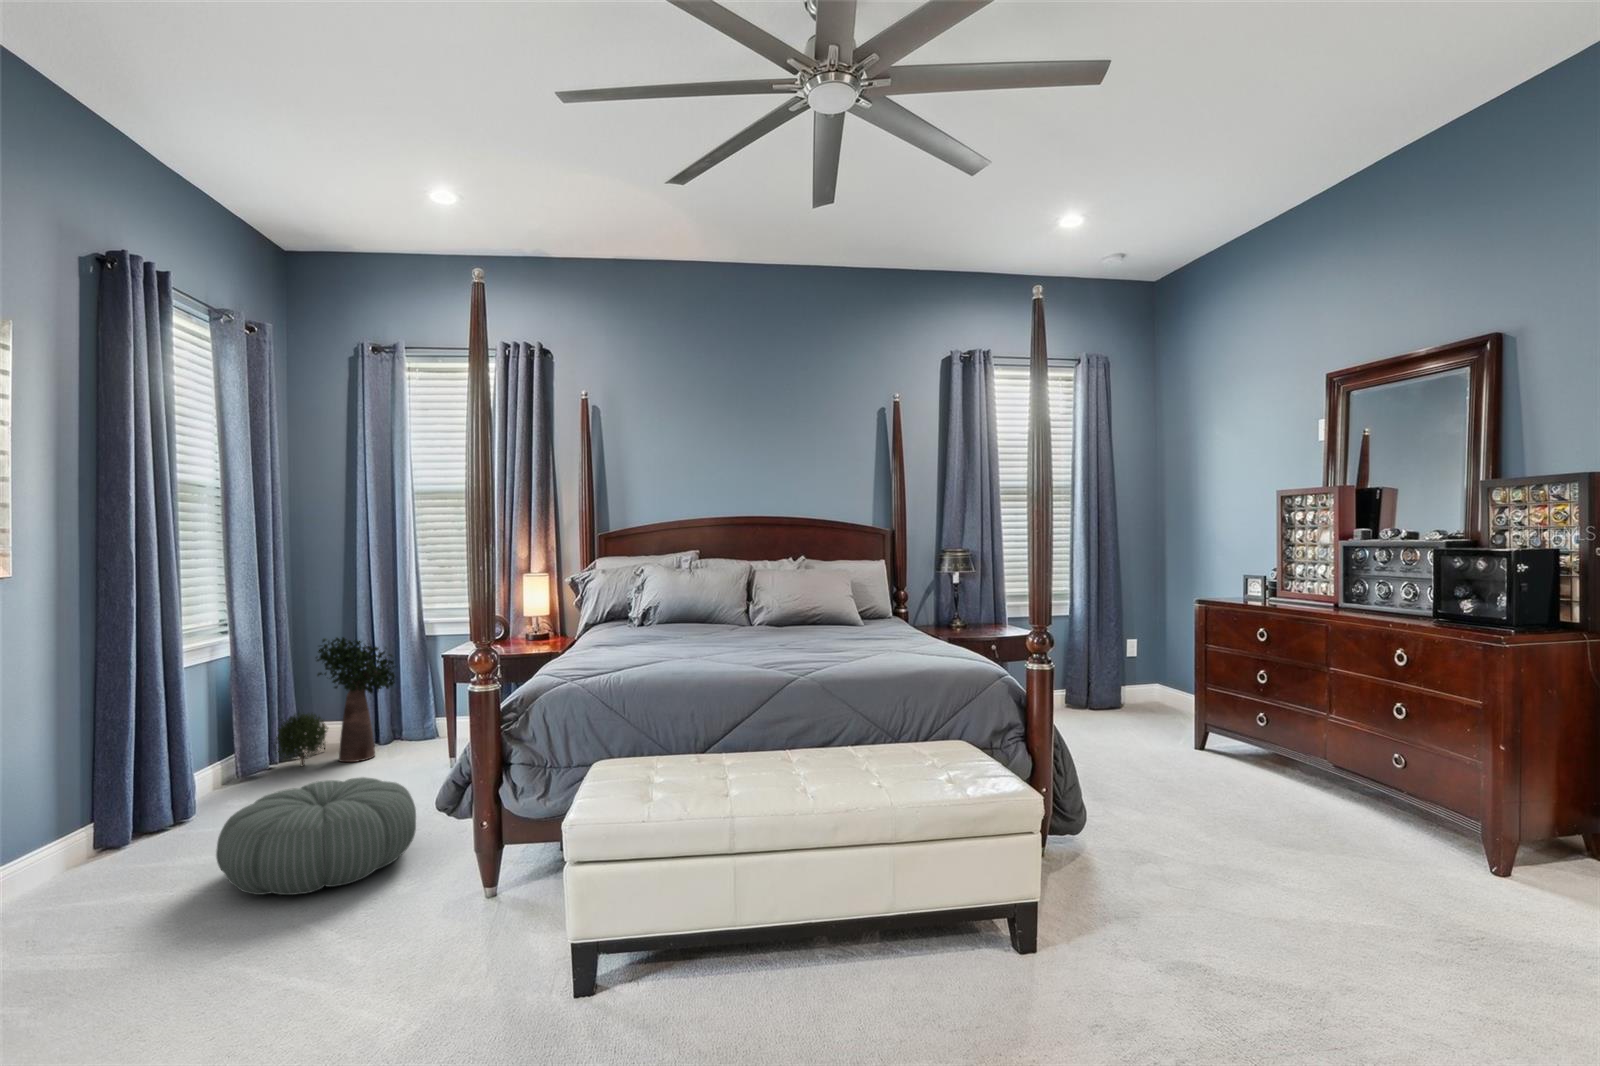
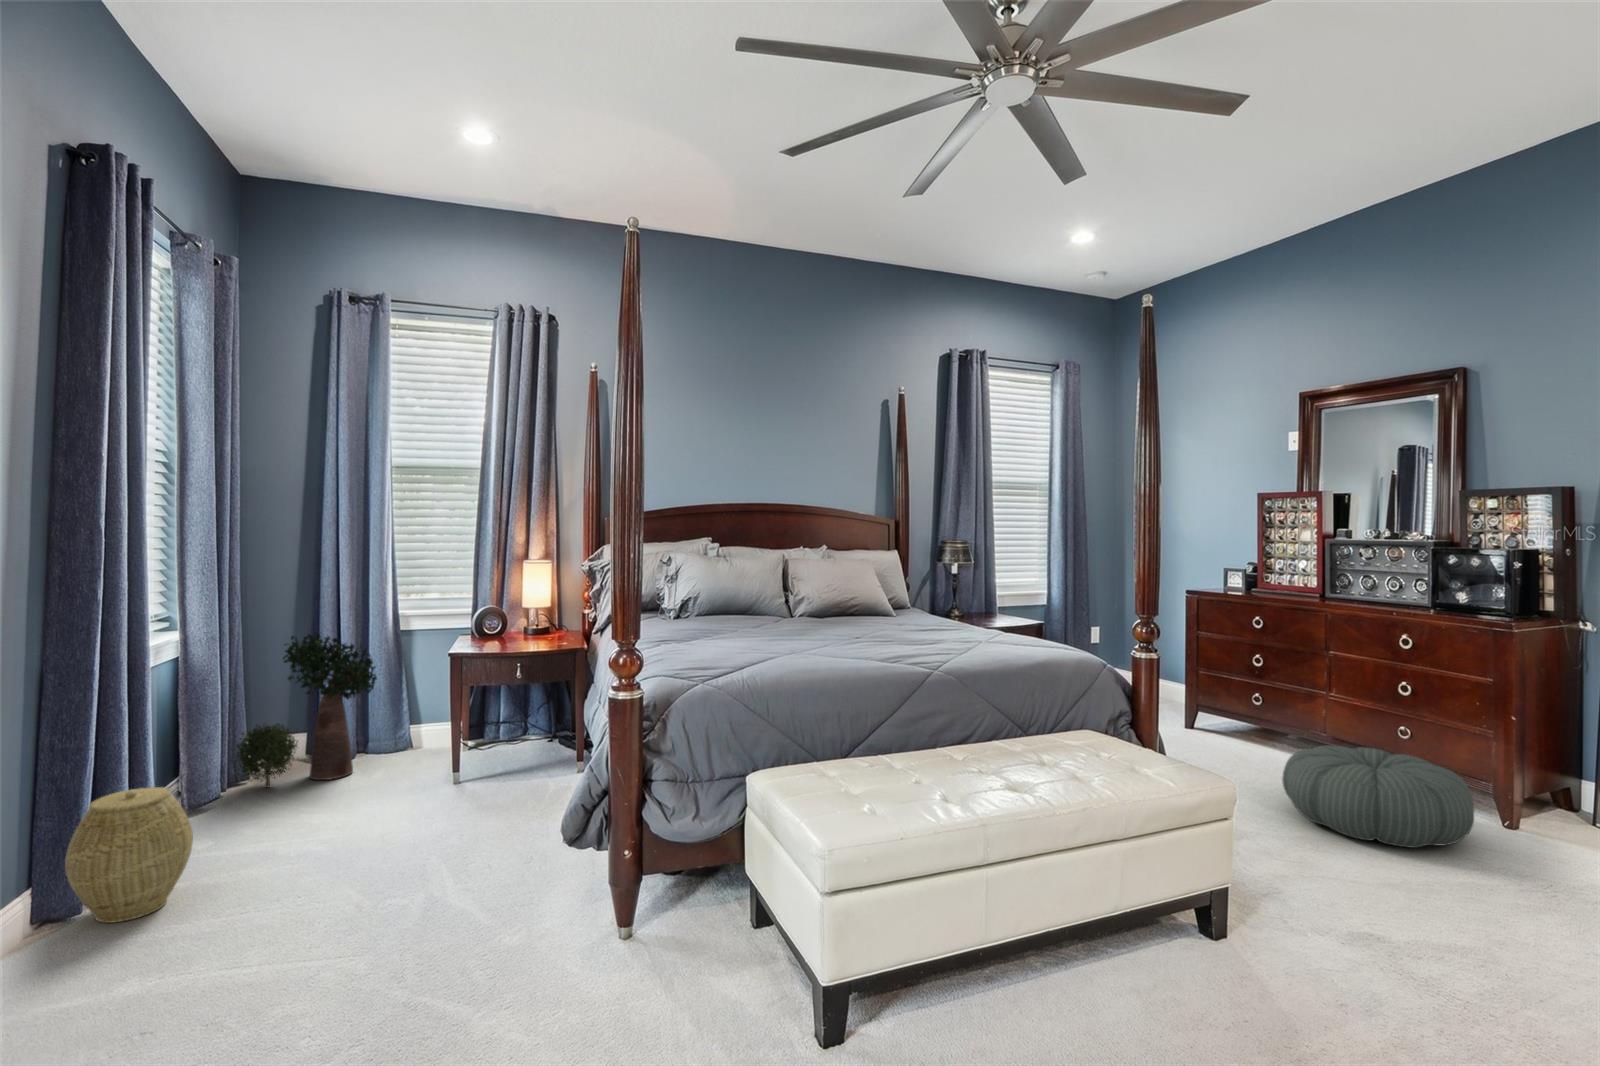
woven basket: none [82,759,183,864] -> present [65,787,193,923]
pouf: present [216,777,416,895] -> present [1282,745,1474,848]

